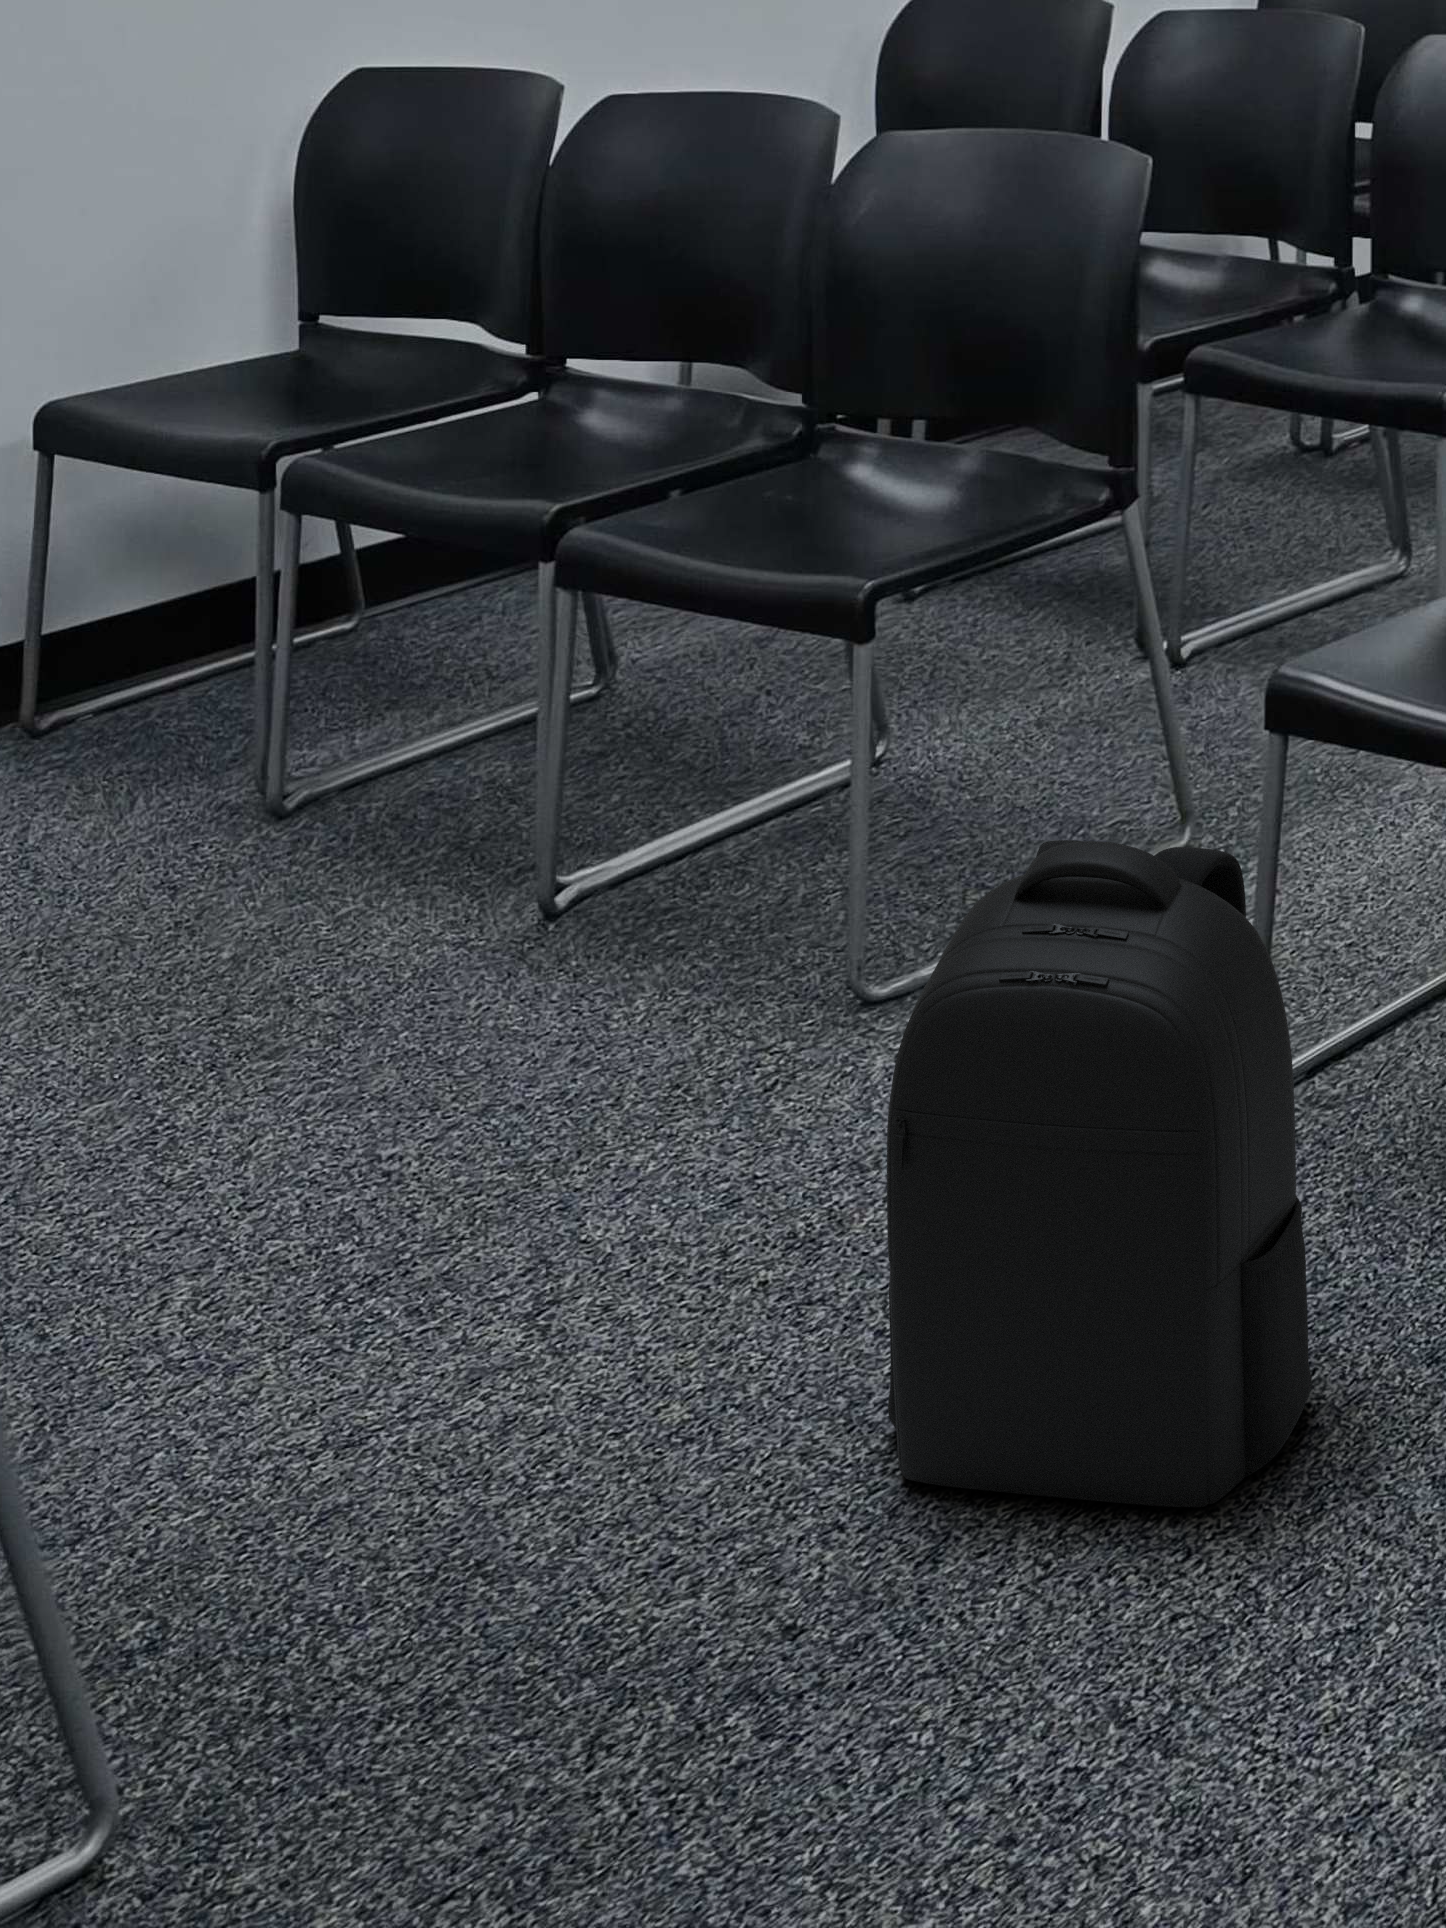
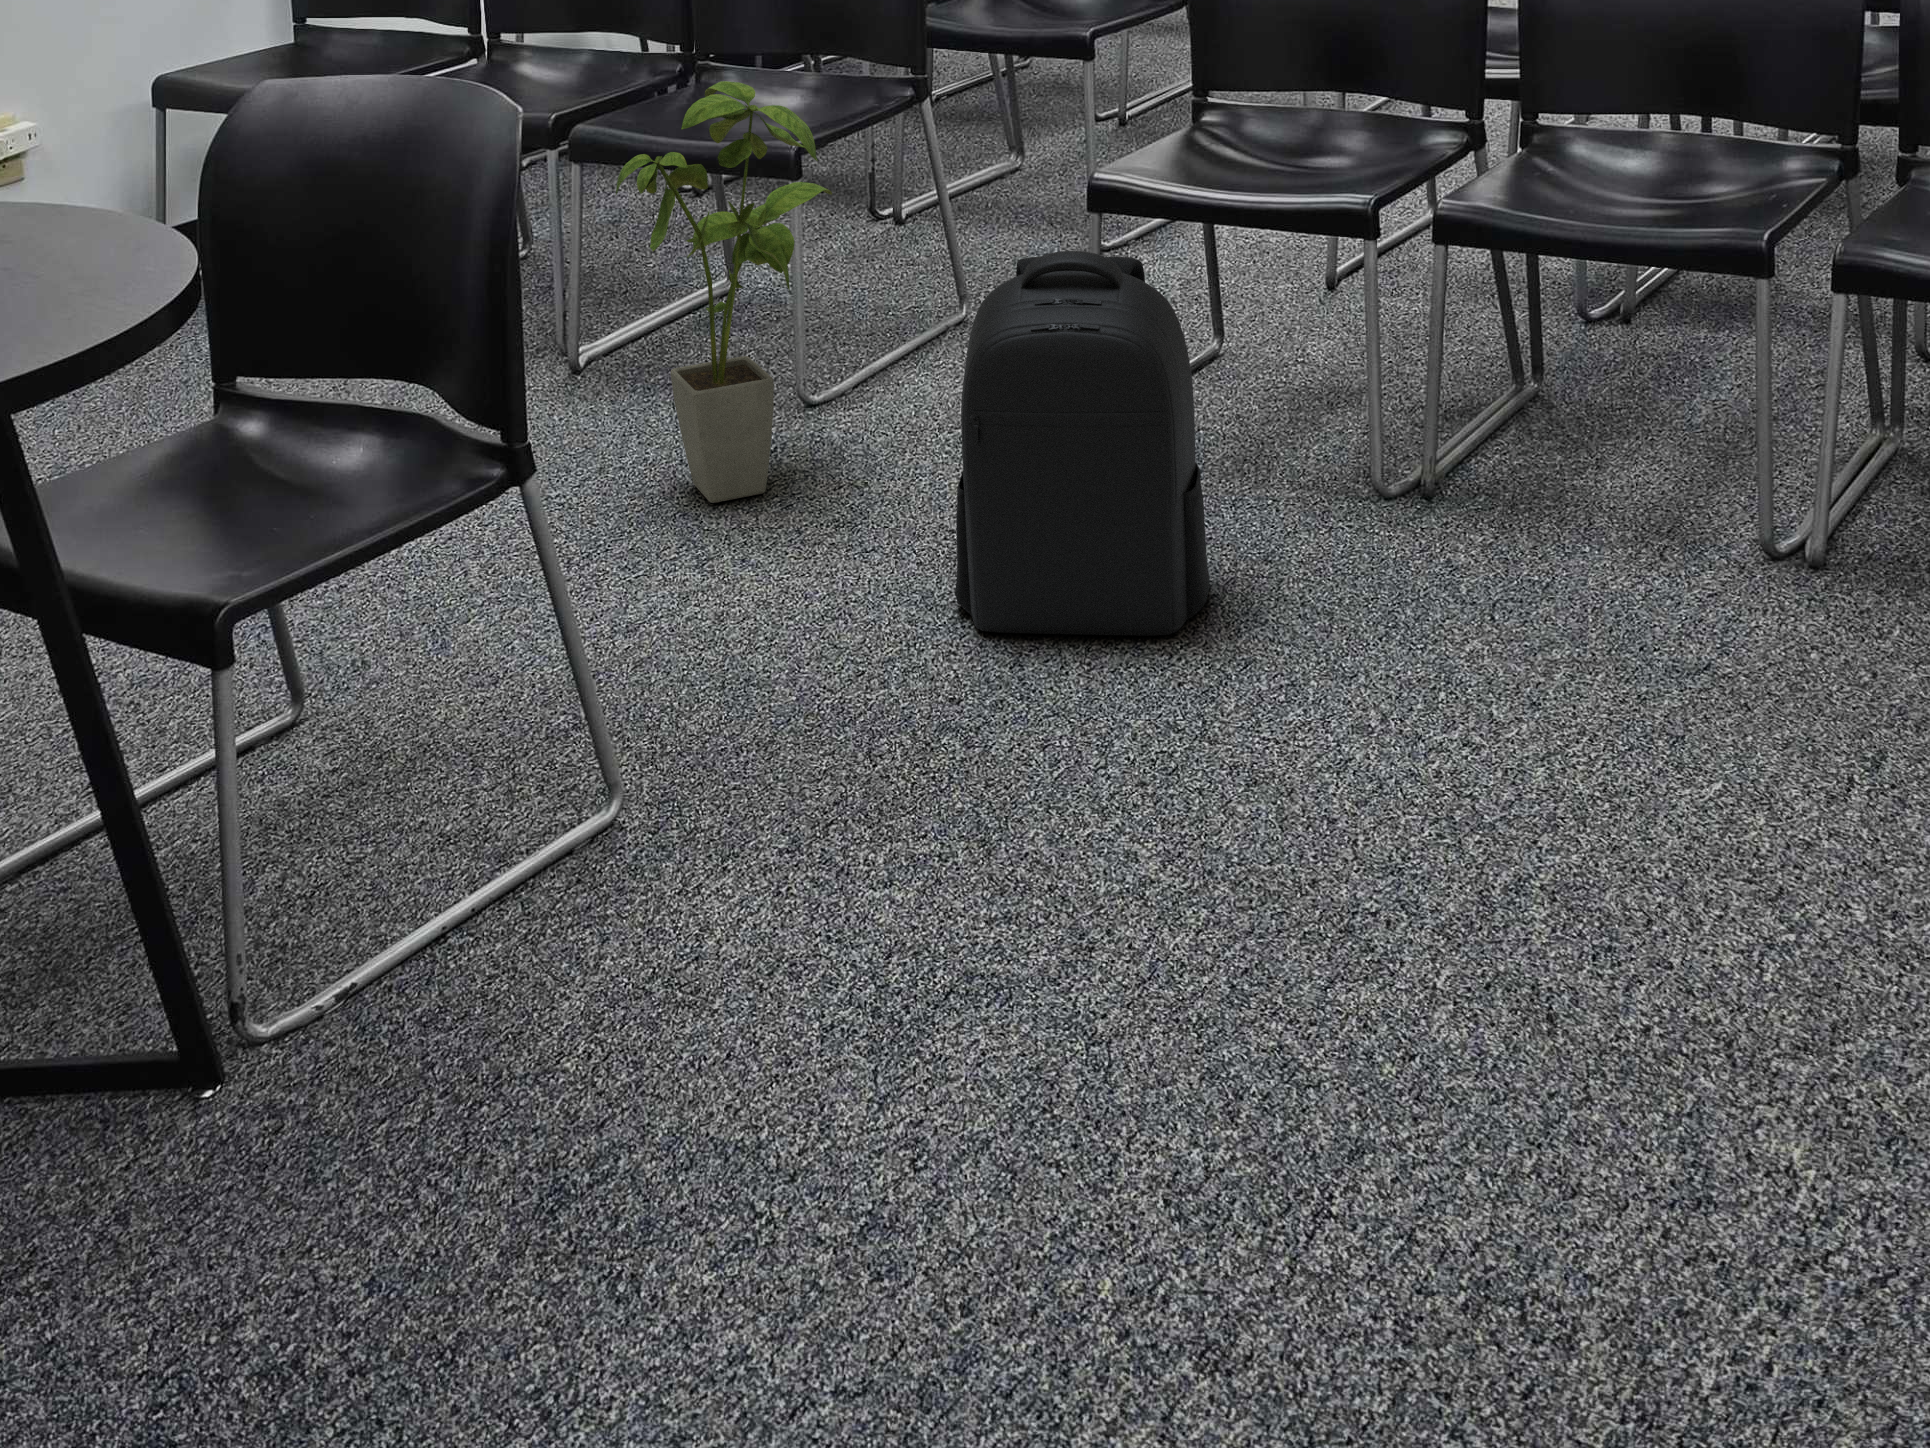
house plant: none [501,509,873,1186] -> present [616,81,832,503]

